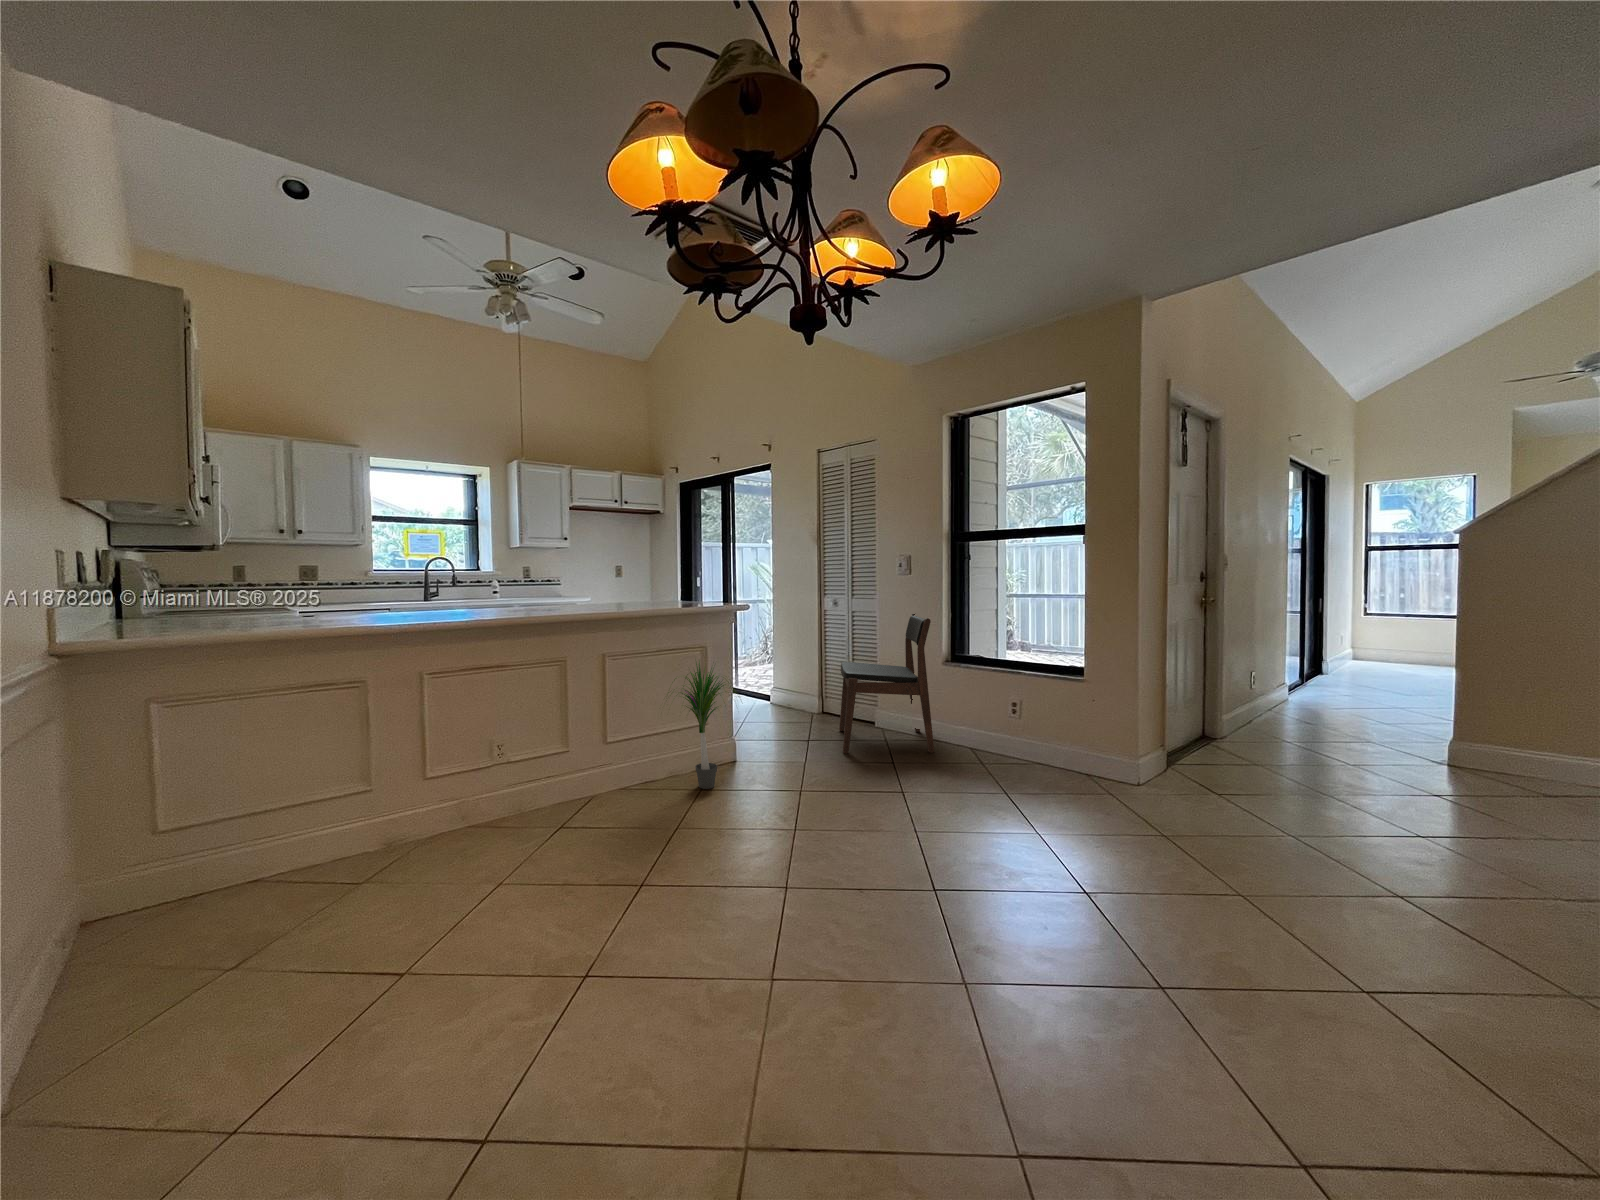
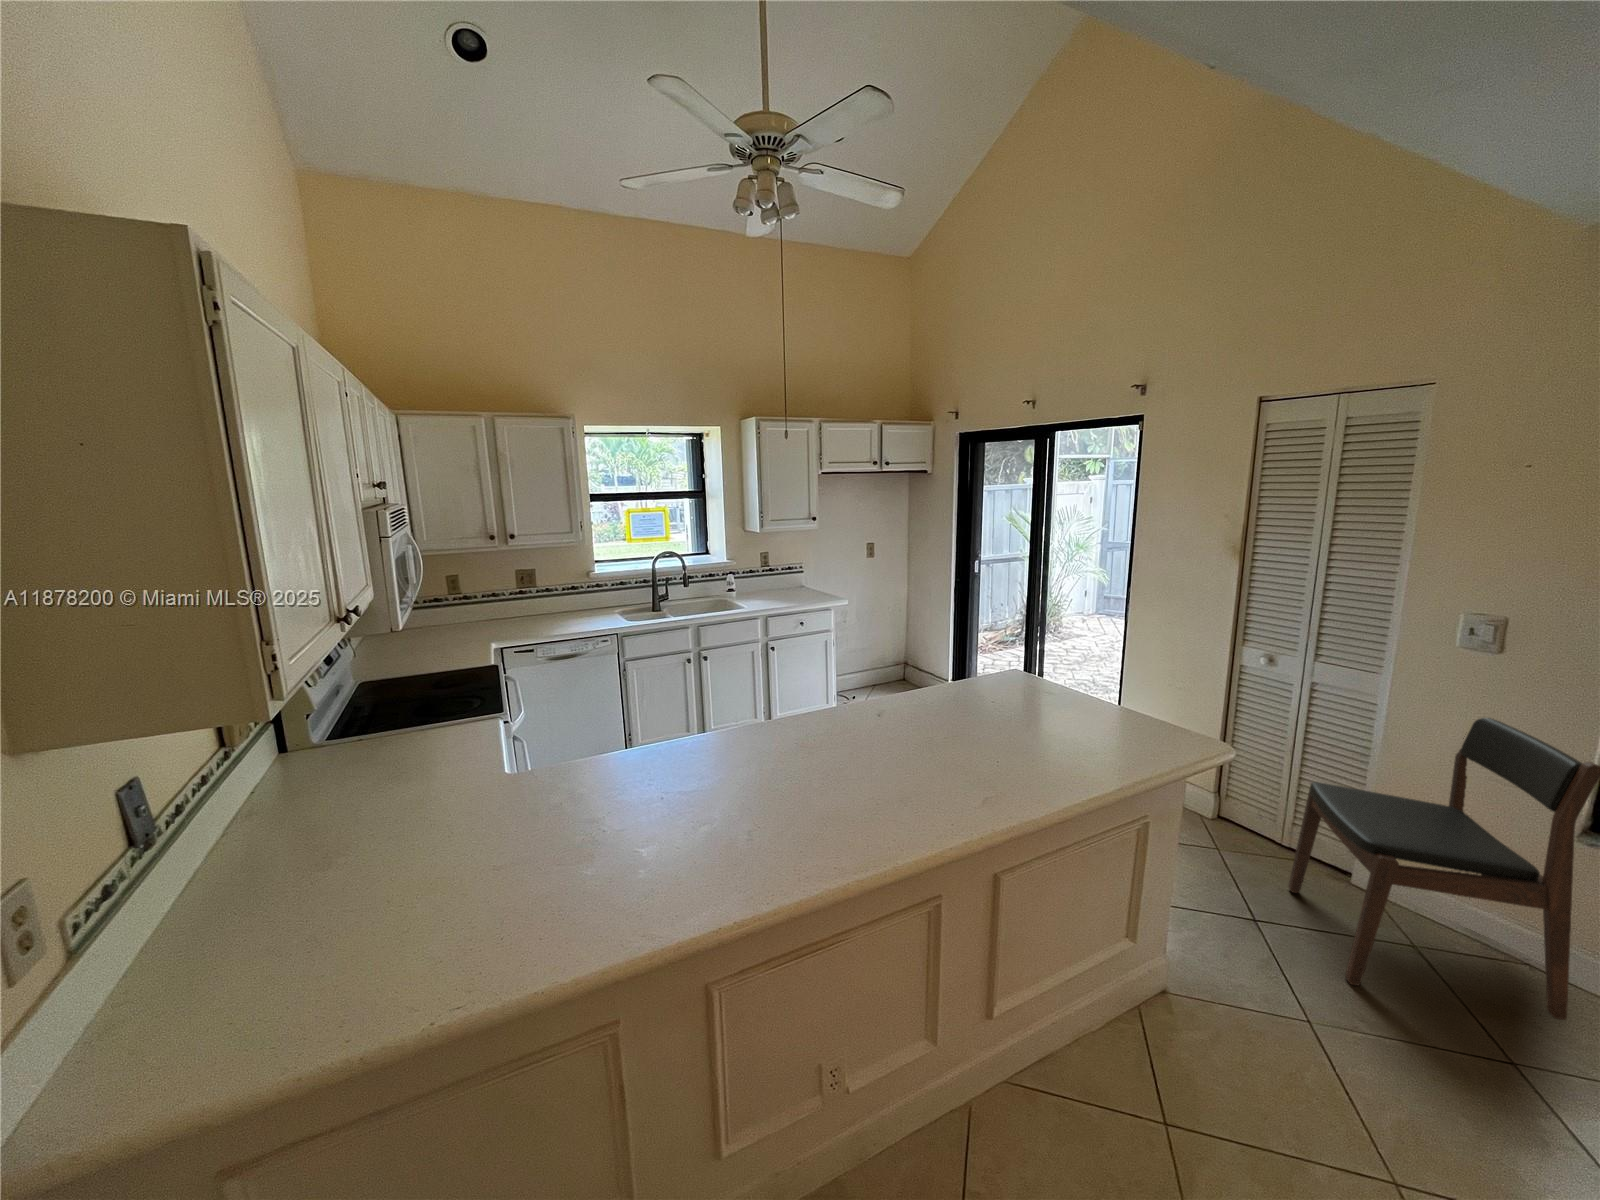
potted plant: present [668,661,733,789] -> none [1042,833,1221,1082]

